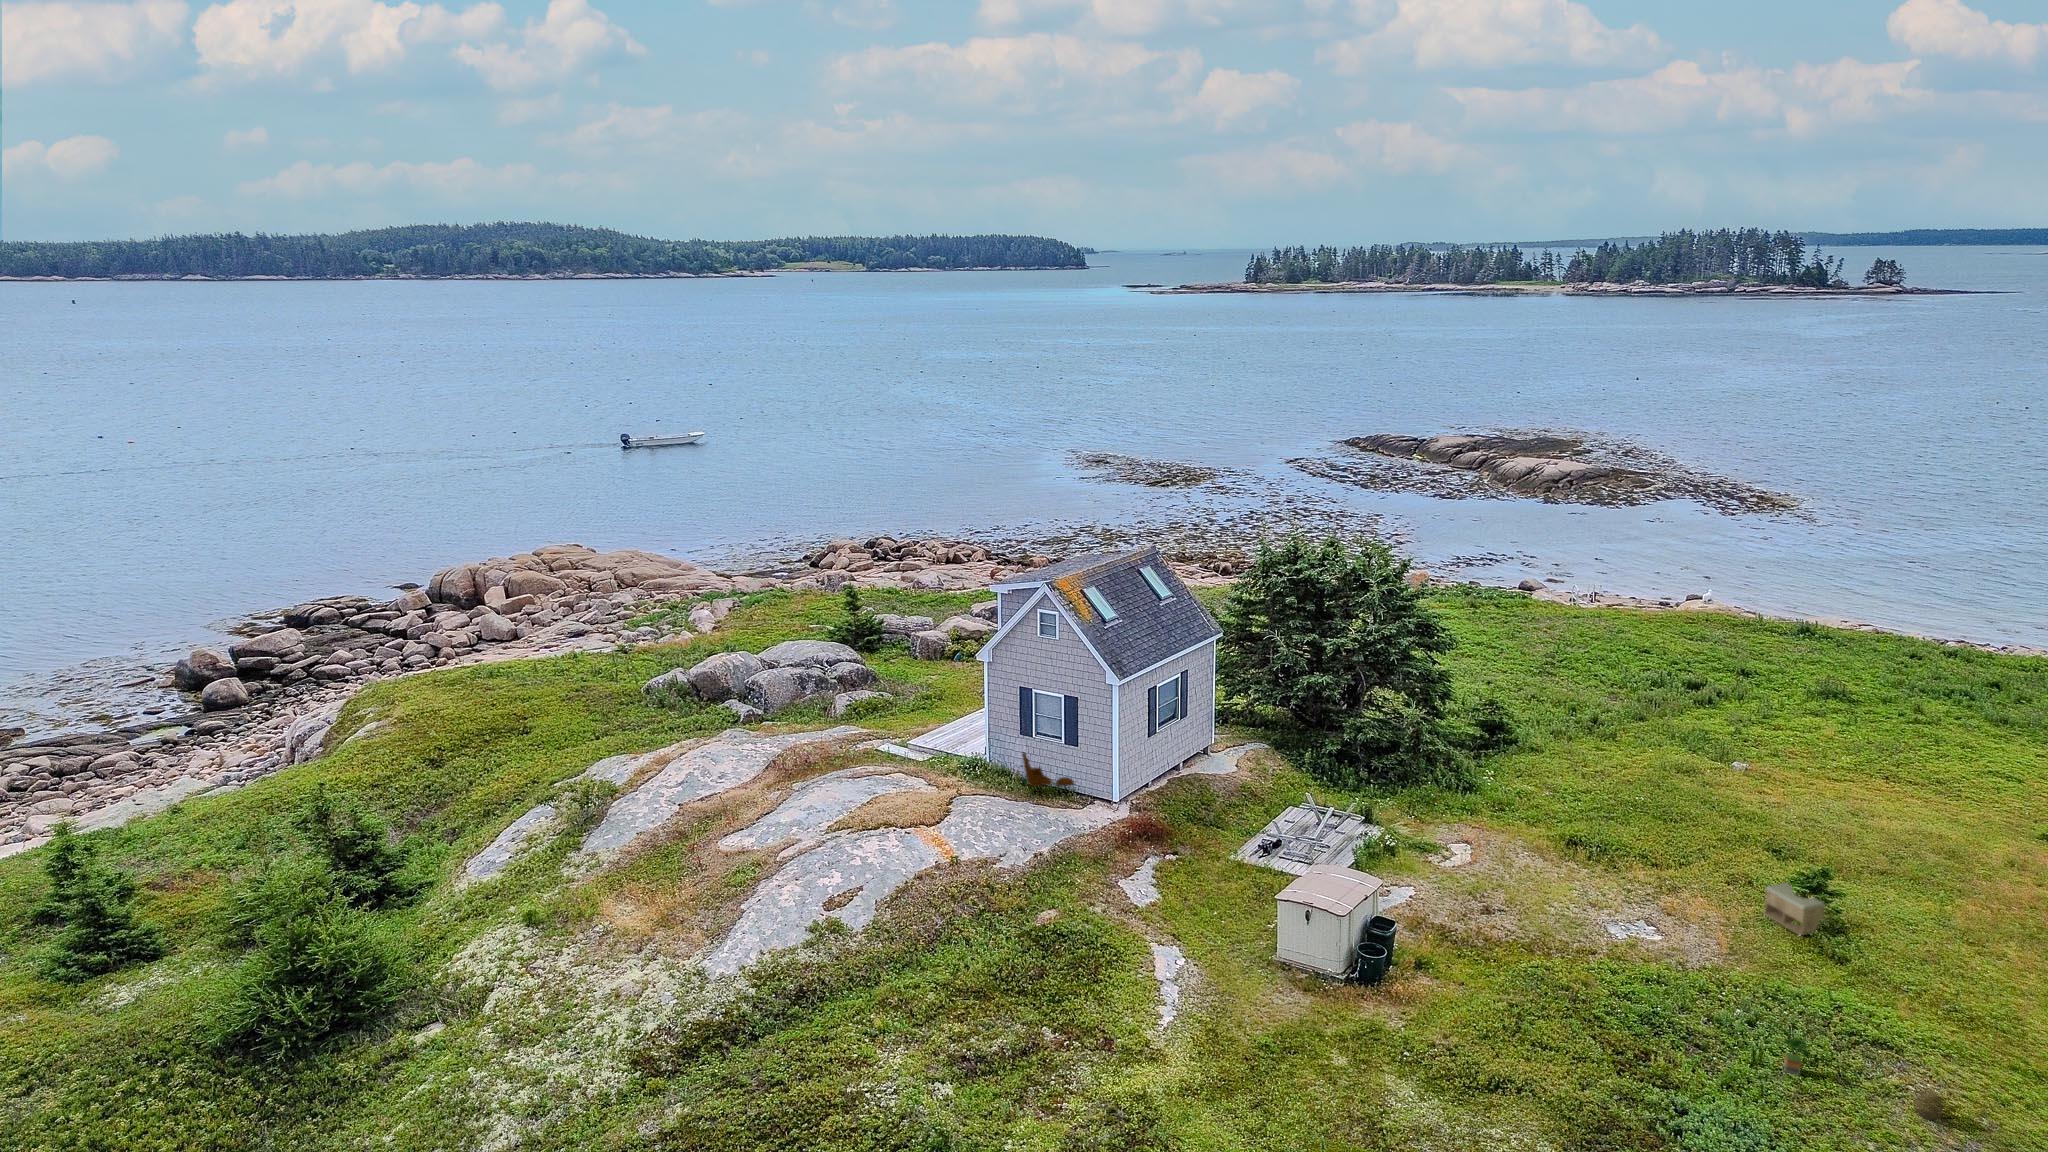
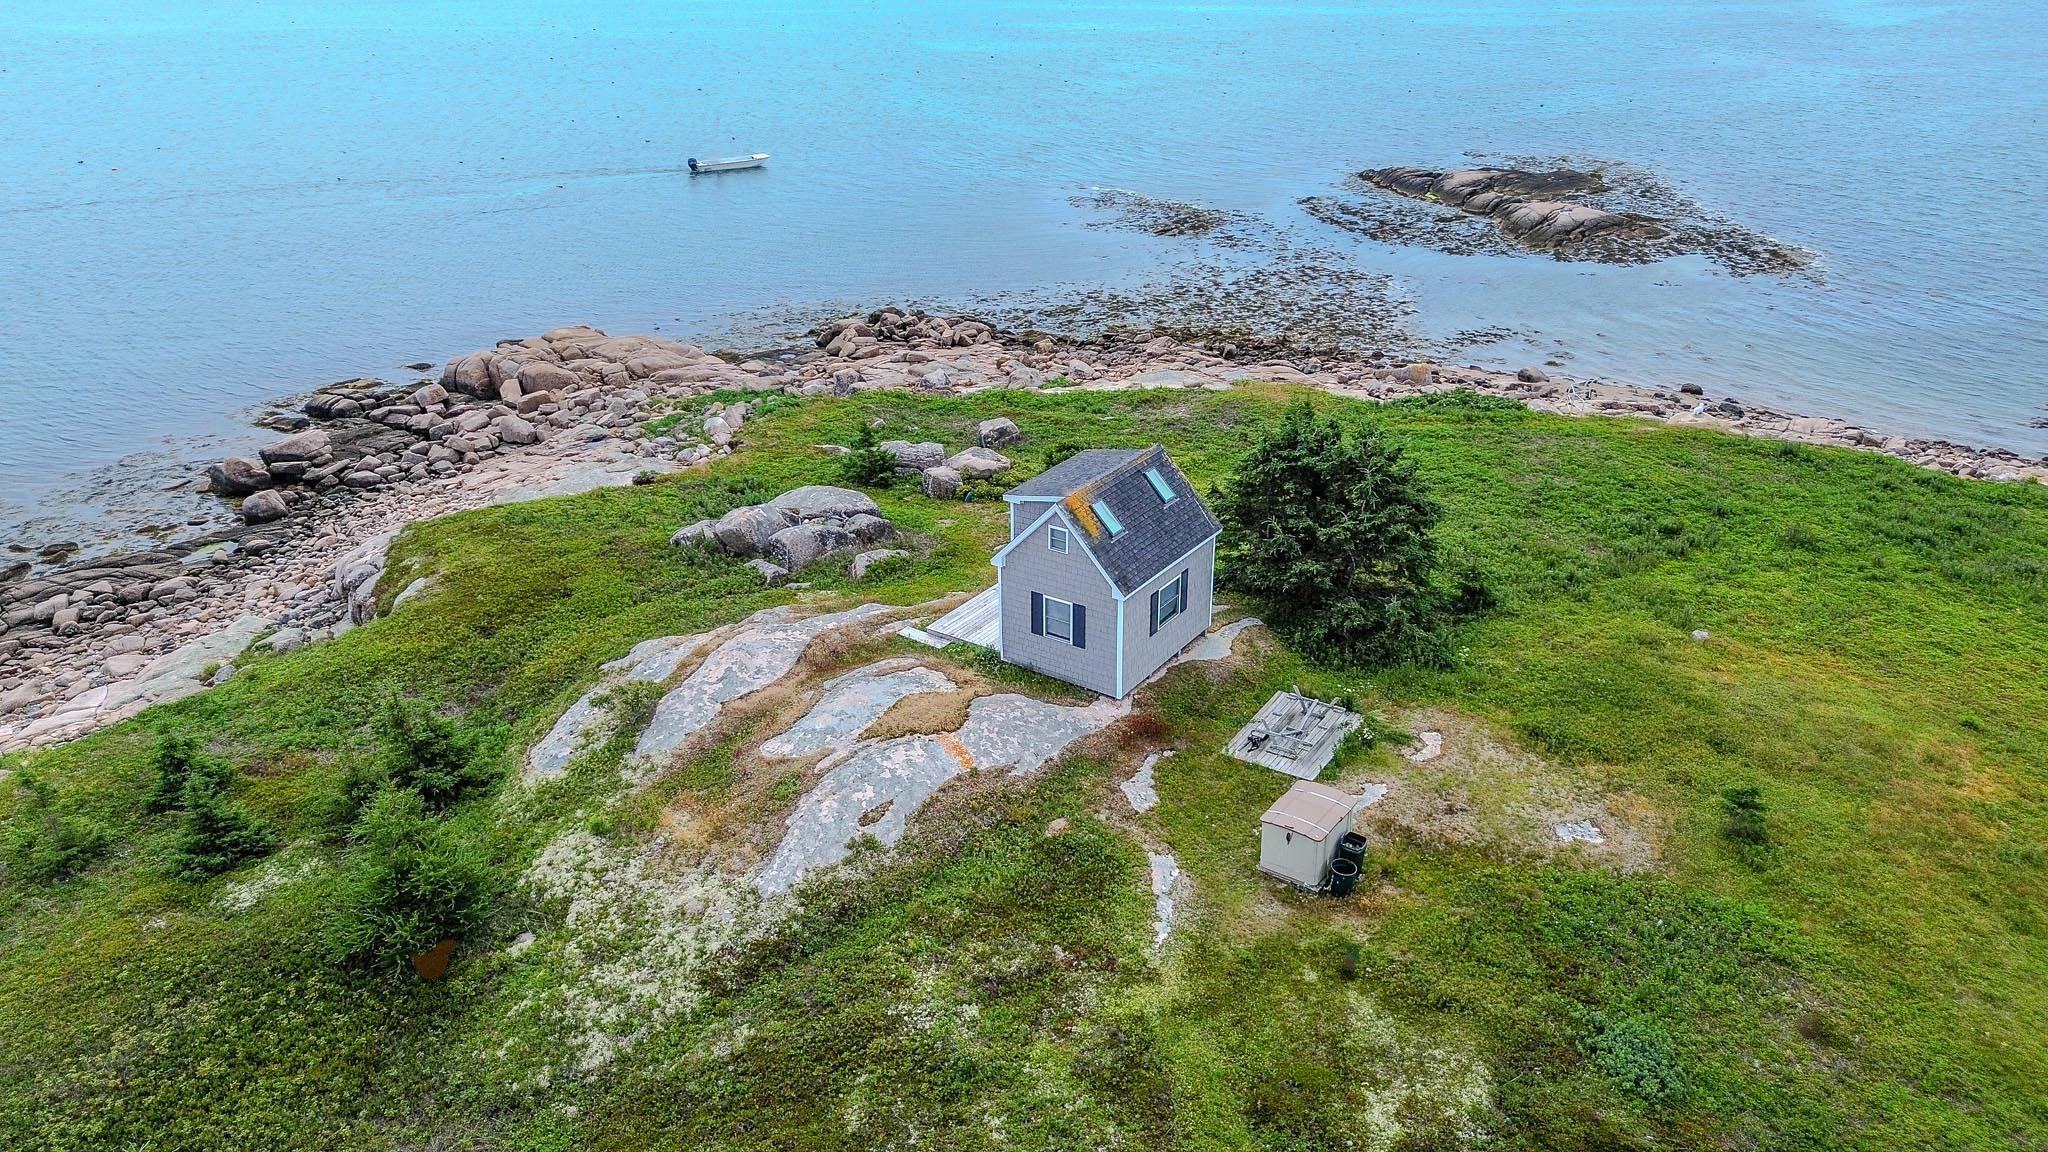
lounge chair: present [1022,753,1074,794] -> present [412,940,455,983]
storage bench: present [1764,883,1825,936] -> none [1698,791,1754,841]
potted tree: present [1784,1038,1809,1075] -> present [1343,943,1362,972]

